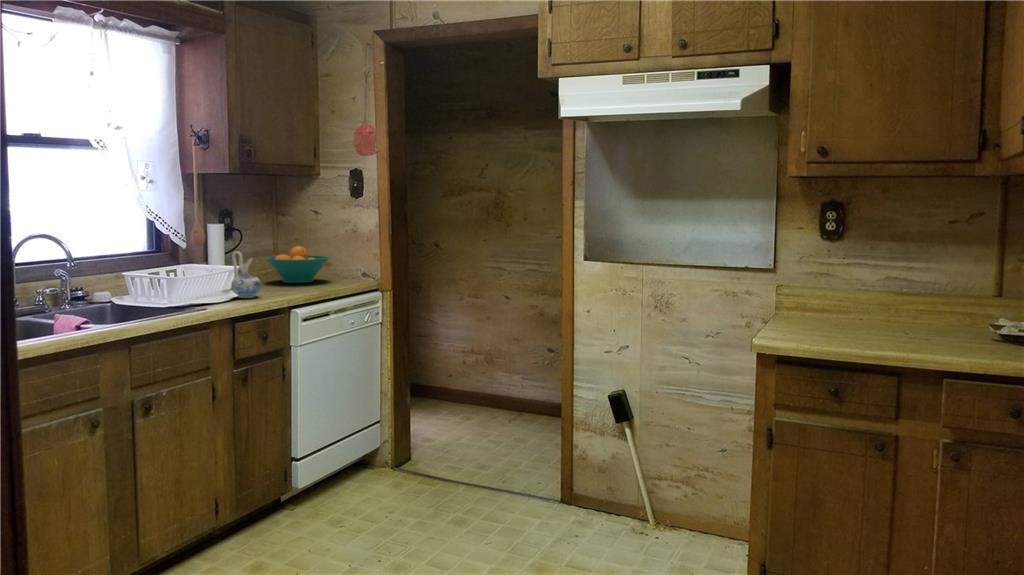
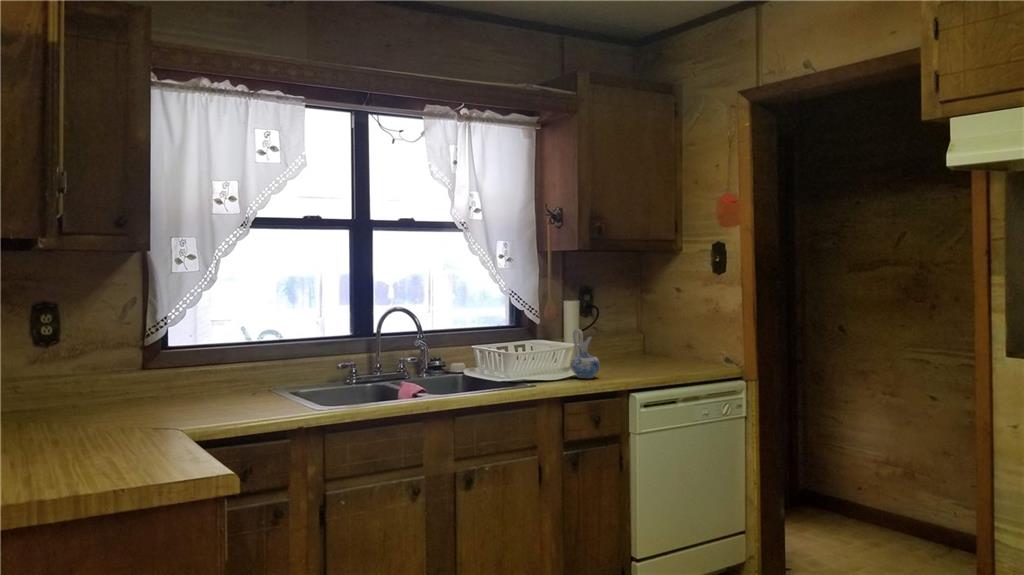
fruit bowl: present [266,246,329,283] -> none [619,326,686,365]

